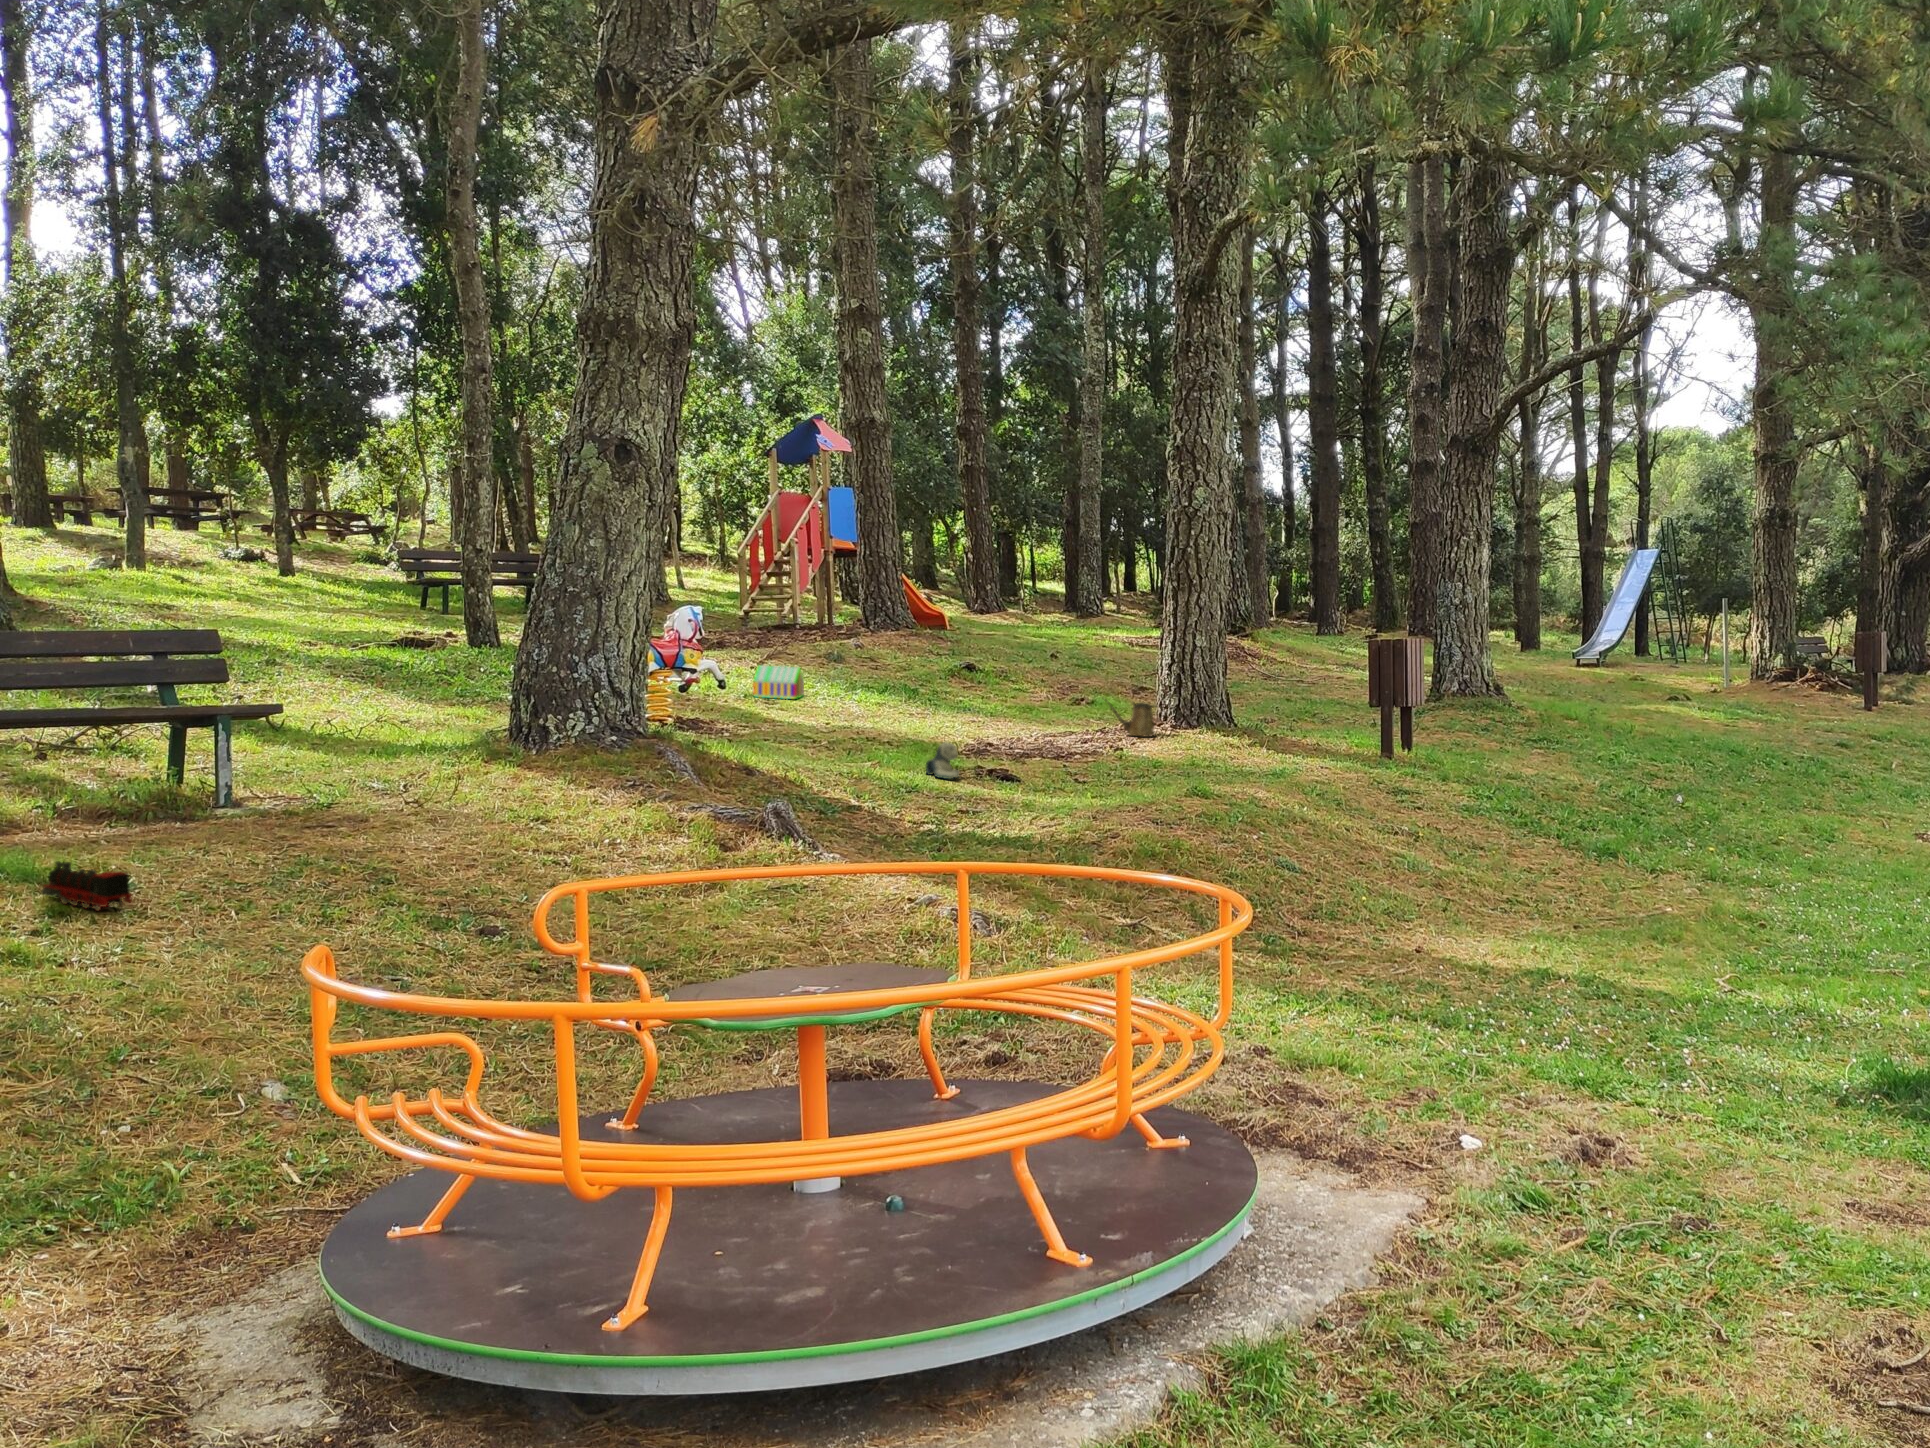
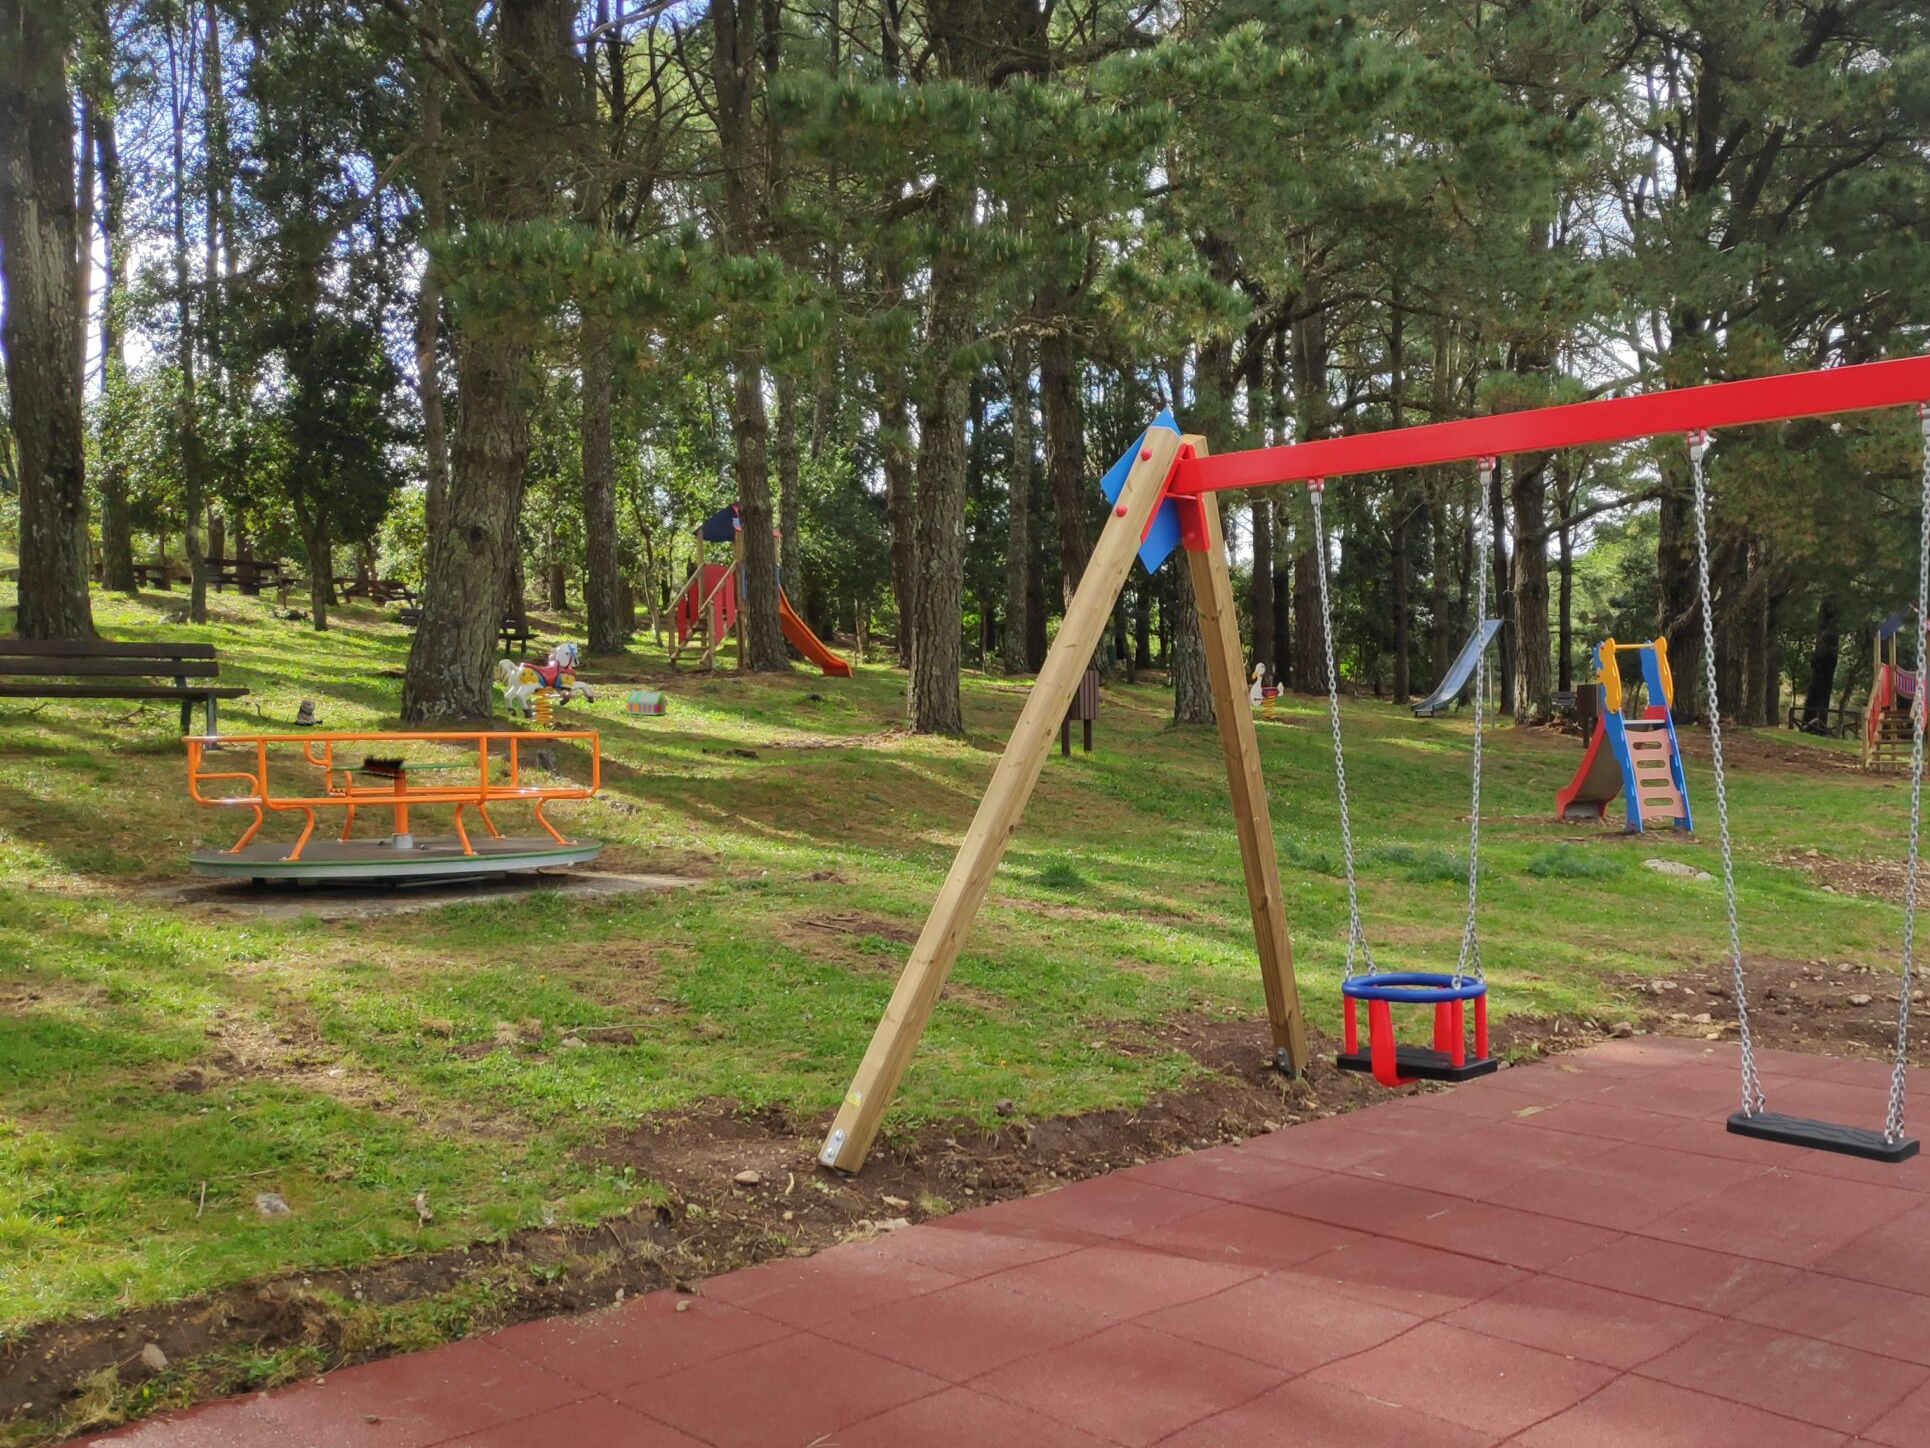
watering can: present [1107,701,1156,737] -> none [873,714,920,743]
plush toy: present [926,742,959,779] -> present [295,700,323,725]
toy train: present [42,861,132,911] -> present [360,755,405,776]

